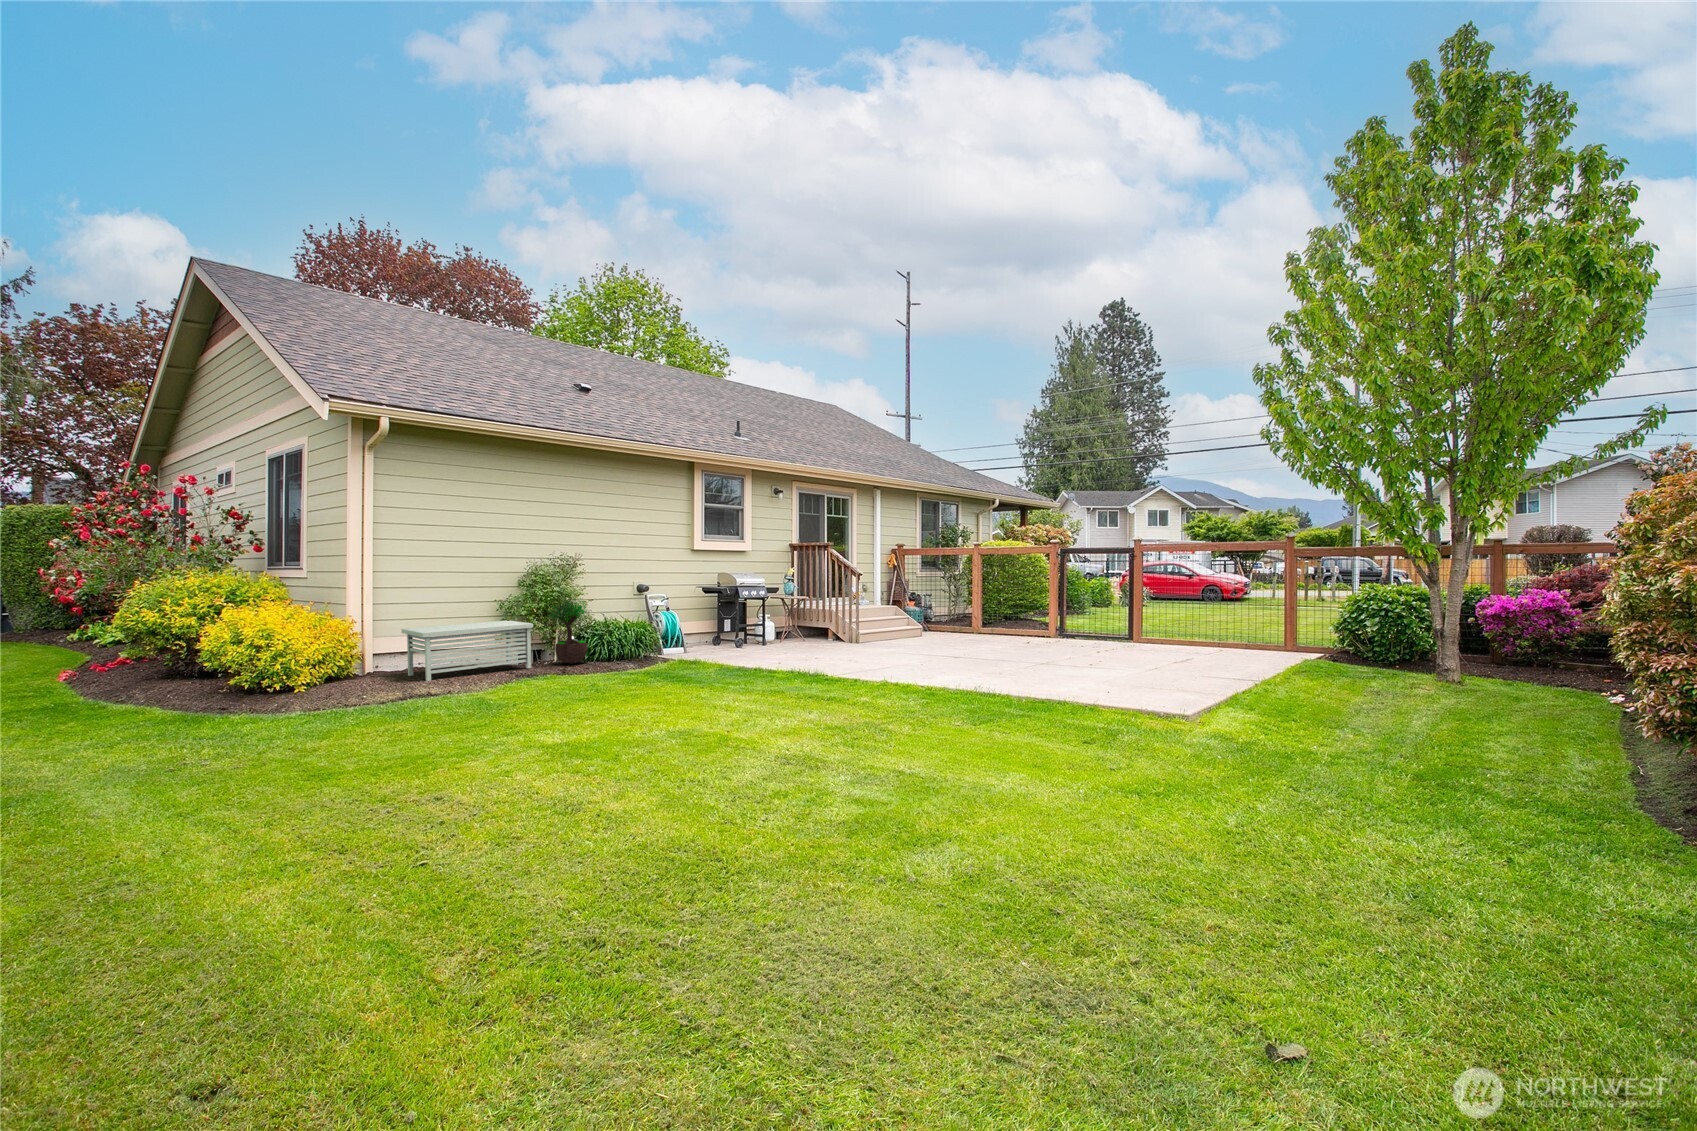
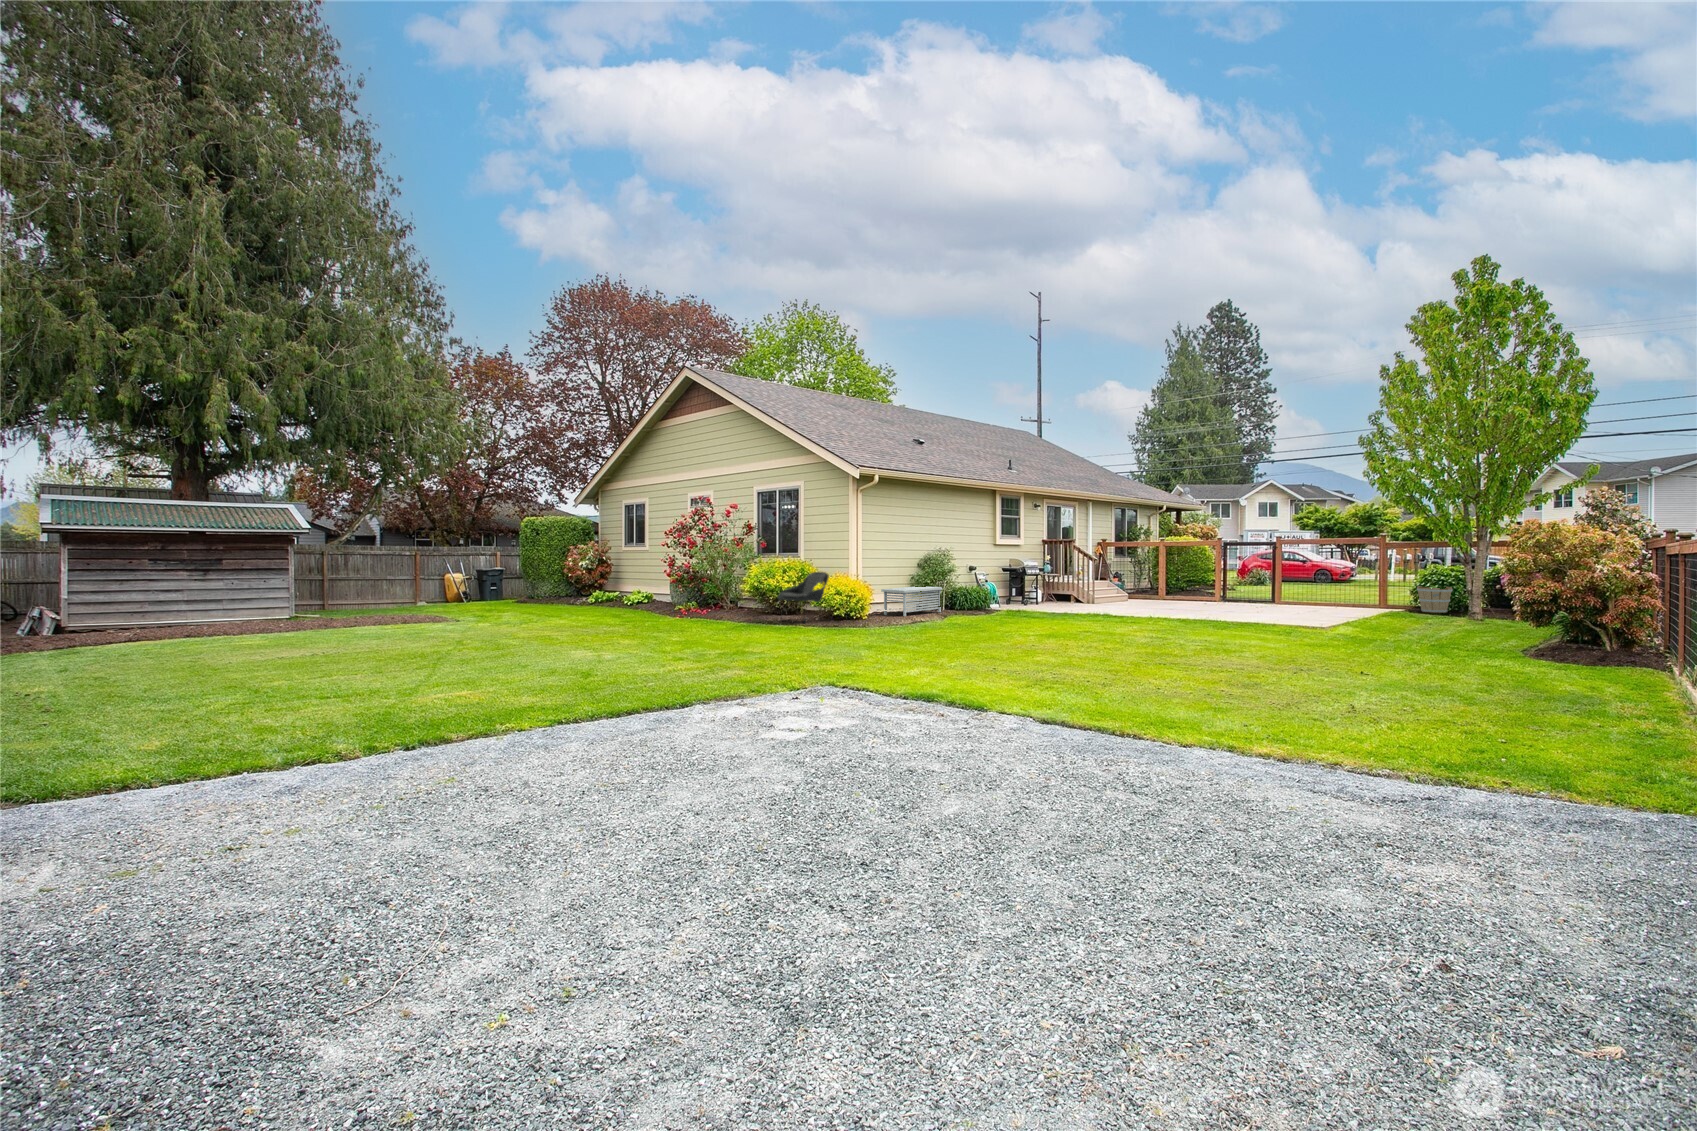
potted tree: present [548,597,588,664] -> none [945,570,968,611]
lounge chair: none [101,598,223,710] -> present [778,572,830,621]
wooden bucket: none [1347,623,1410,671] -> present [1417,586,1453,613]

